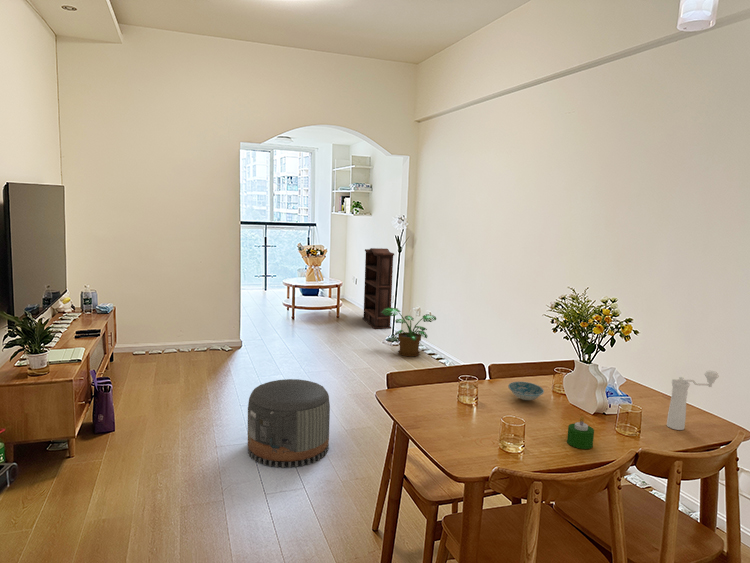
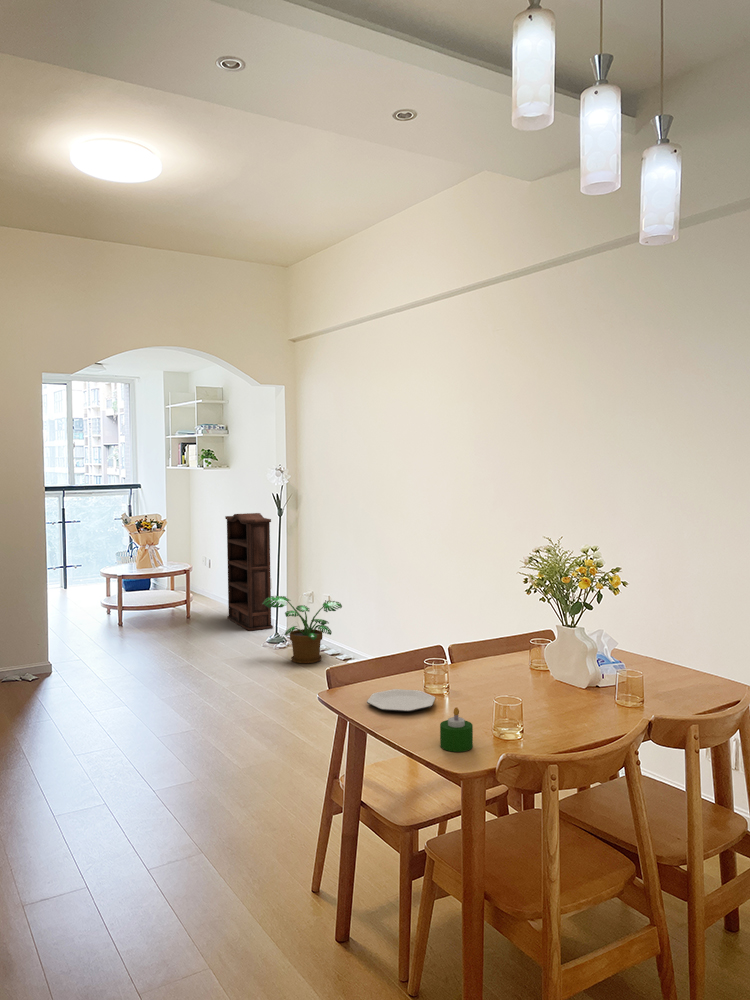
pepper mill: present [667,371,719,430] -> none [669,621,719,695]
pouf: present [248,379,330,468] -> none [101,704,224,834]
ceramic bowl: present [508,381,544,400] -> none [480,661,525,683]
plate: none [412,396,465,417] -> present [367,689,436,712]
candle: present [567,416,594,449] -> present [440,707,473,752]

